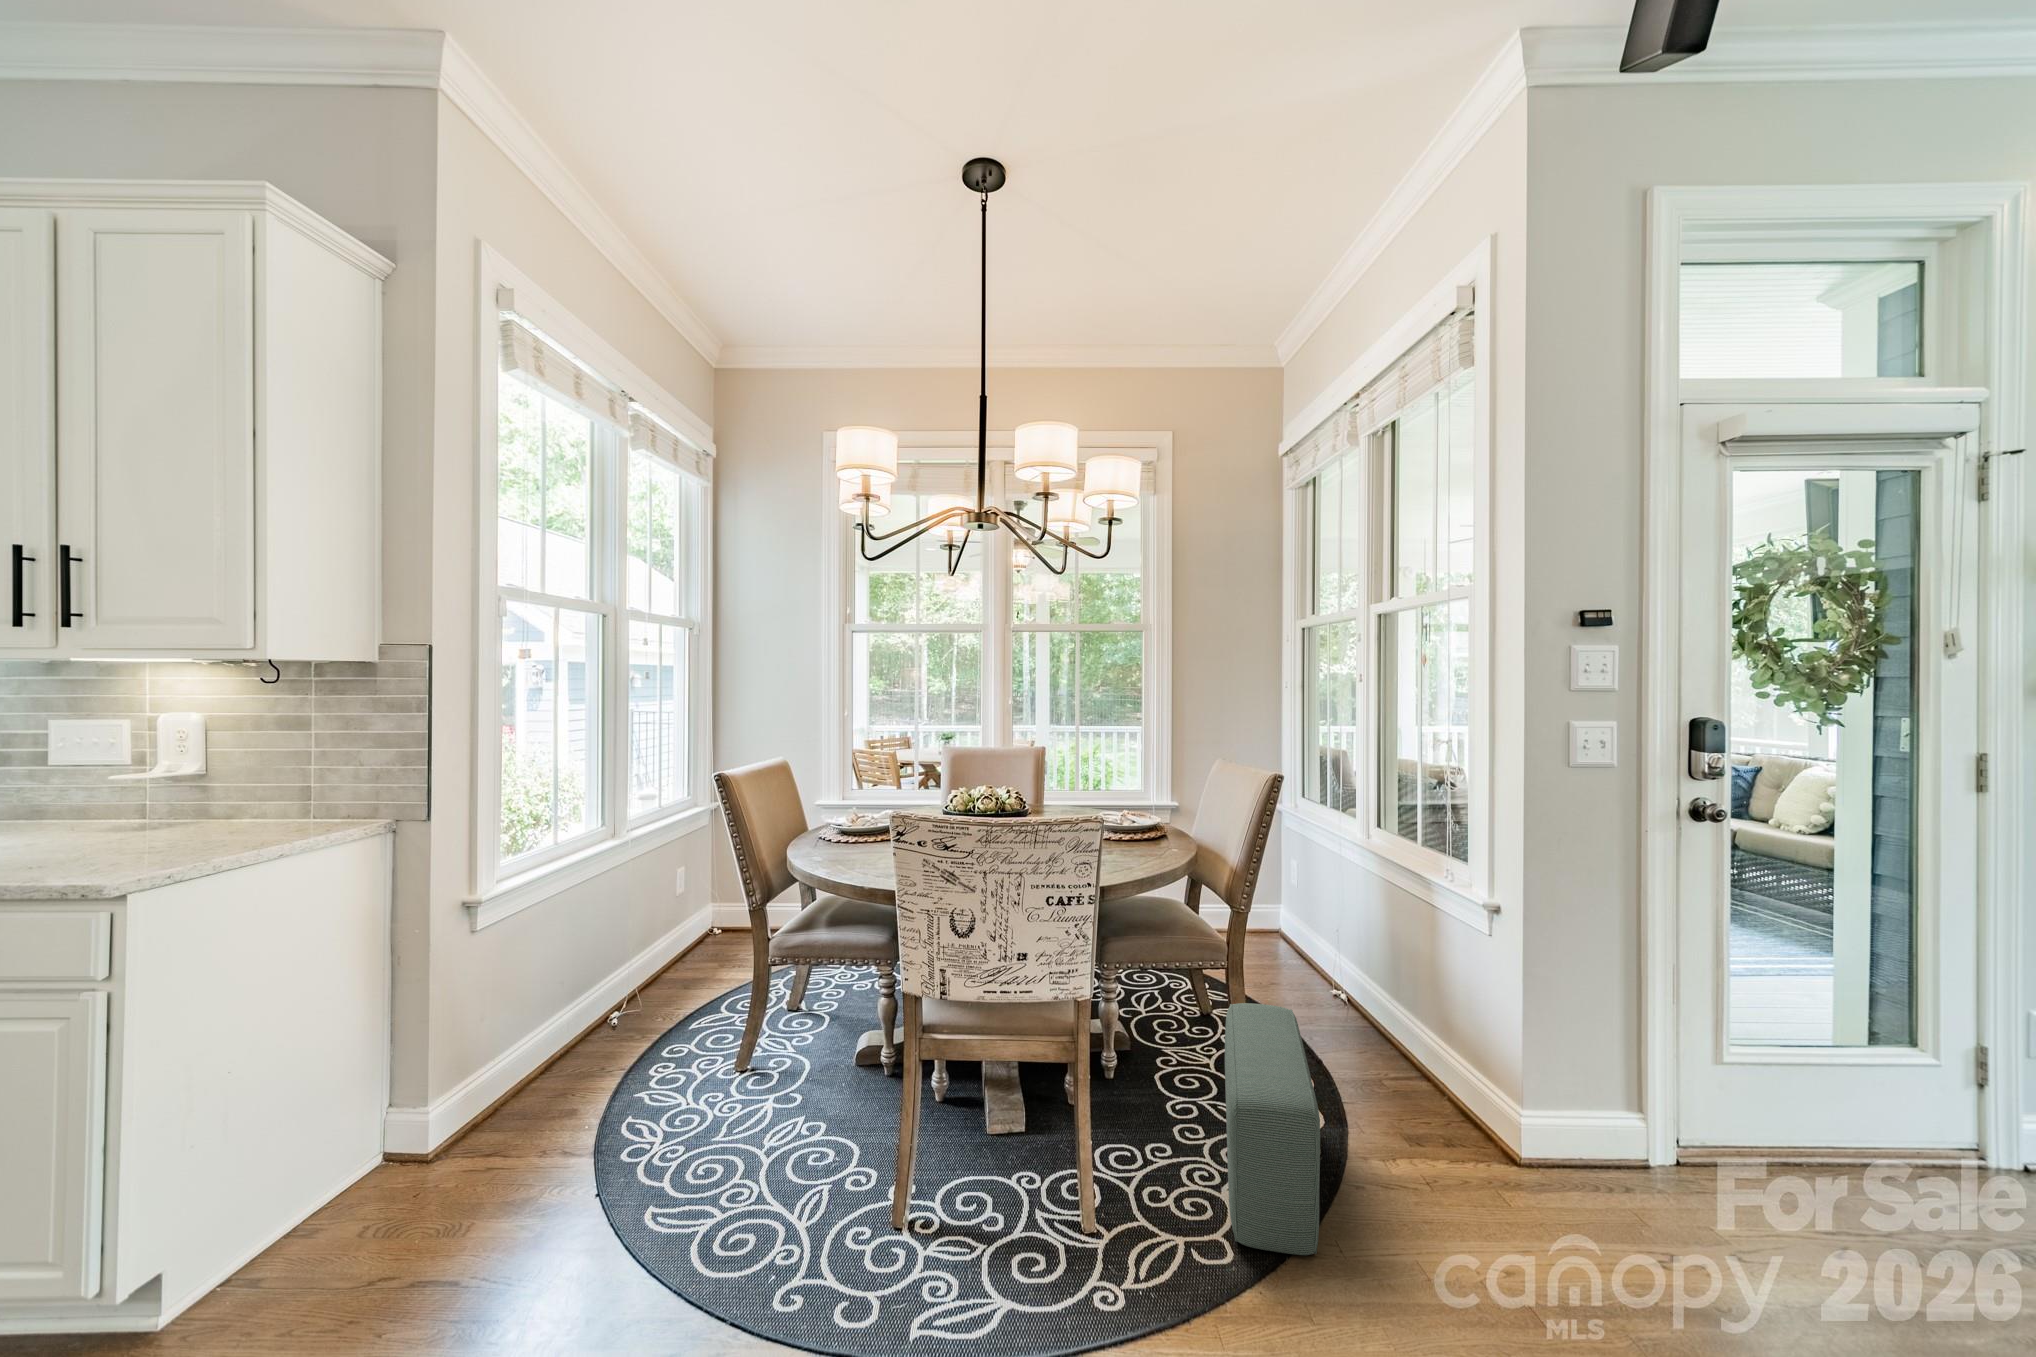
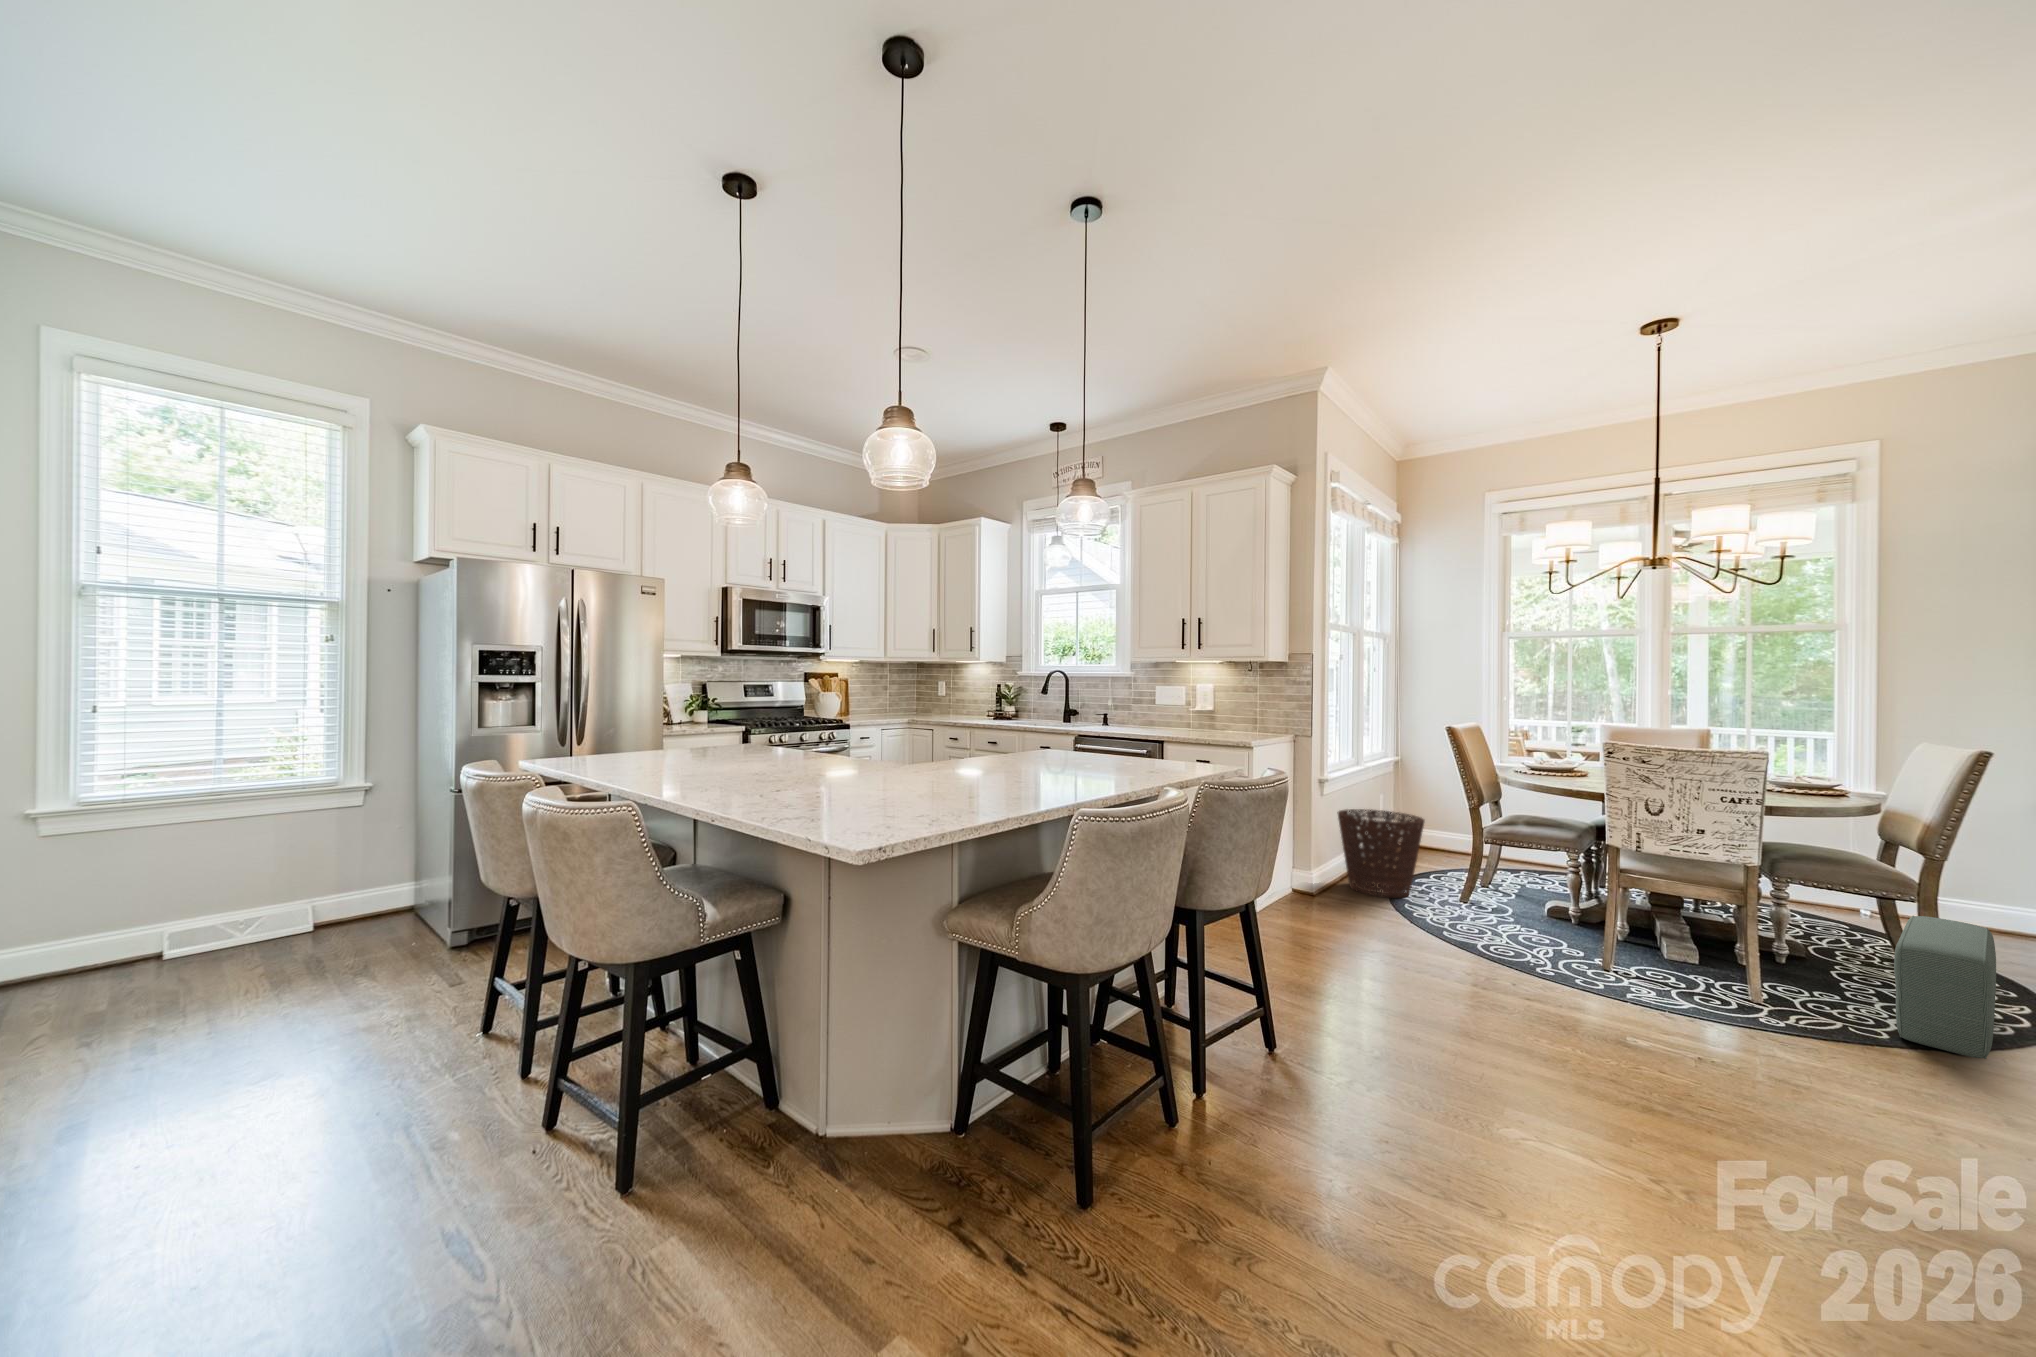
basket: none [515,927,678,1113] -> present [1337,809,1424,897]

